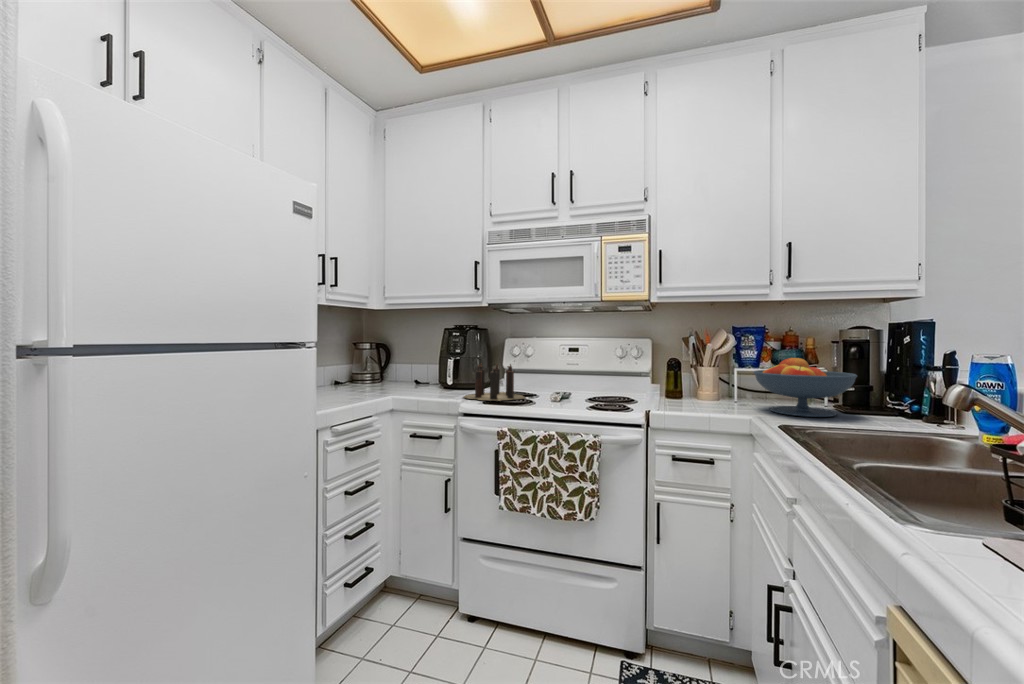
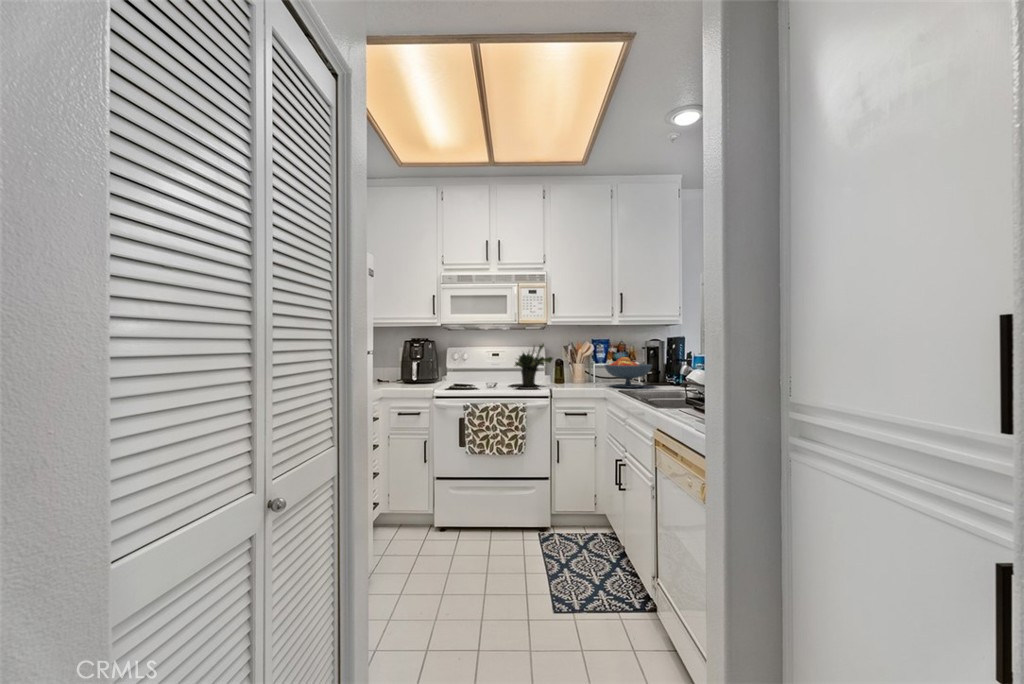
potted plant: none [588,331,660,403] -> present [515,344,553,386]
candle: present [464,363,525,401] -> none [430,364,478,388]

